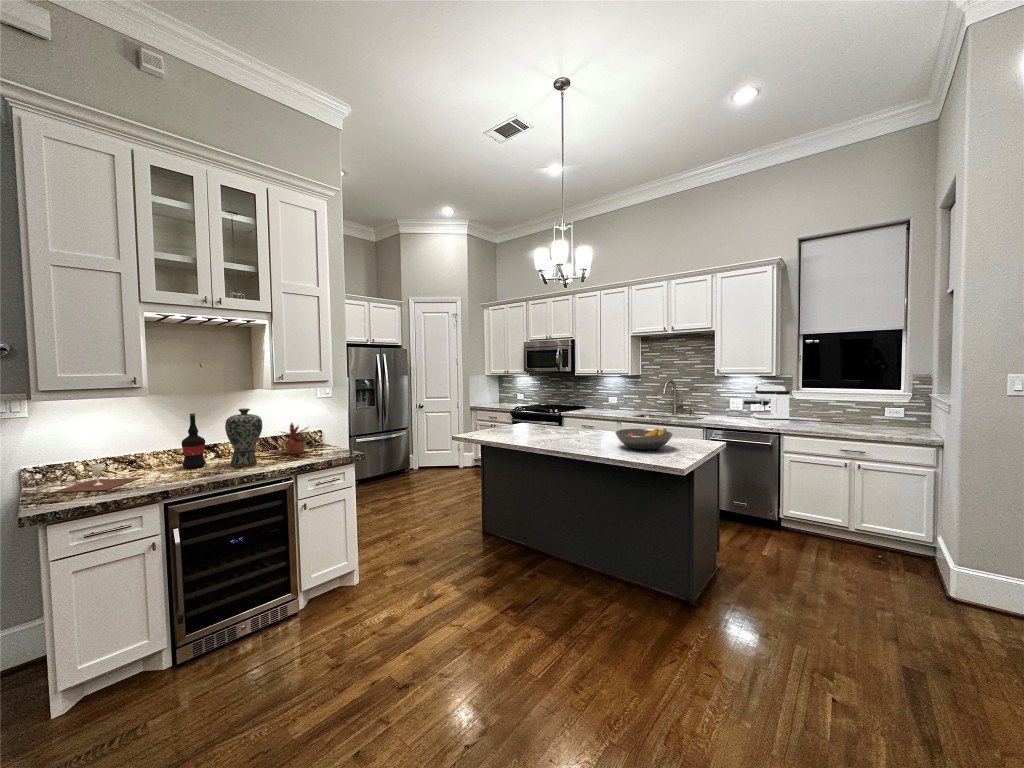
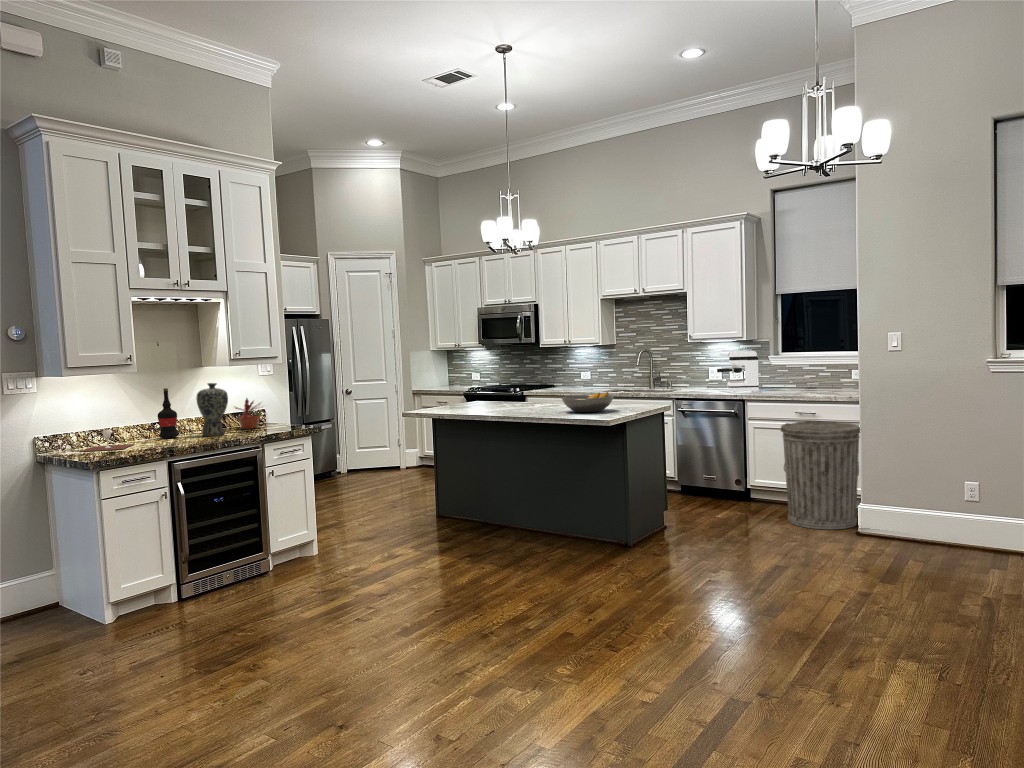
trash can: none [832,459,936,583] -> present [781,421,860,529]

